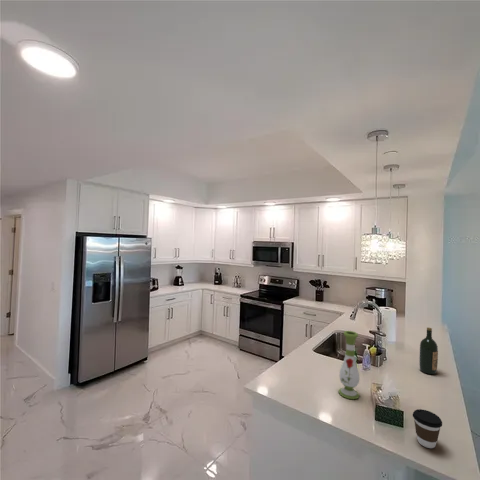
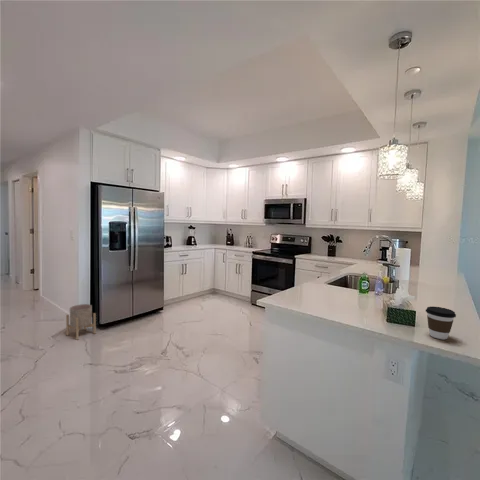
wine bottle: present [419,328,438,374] -> none [433,253,453,298]
vase: present [339,331,359,399] -> none [350,246,372,310]
planter: none [42,360,74,402] -> present [66,304,96,340]

